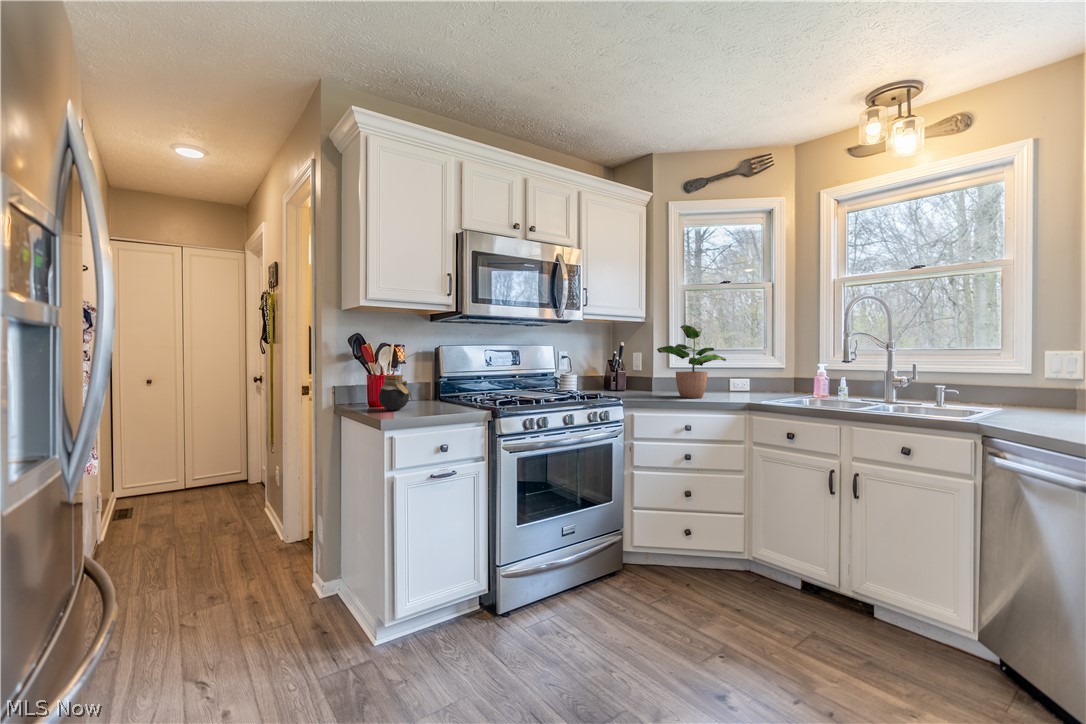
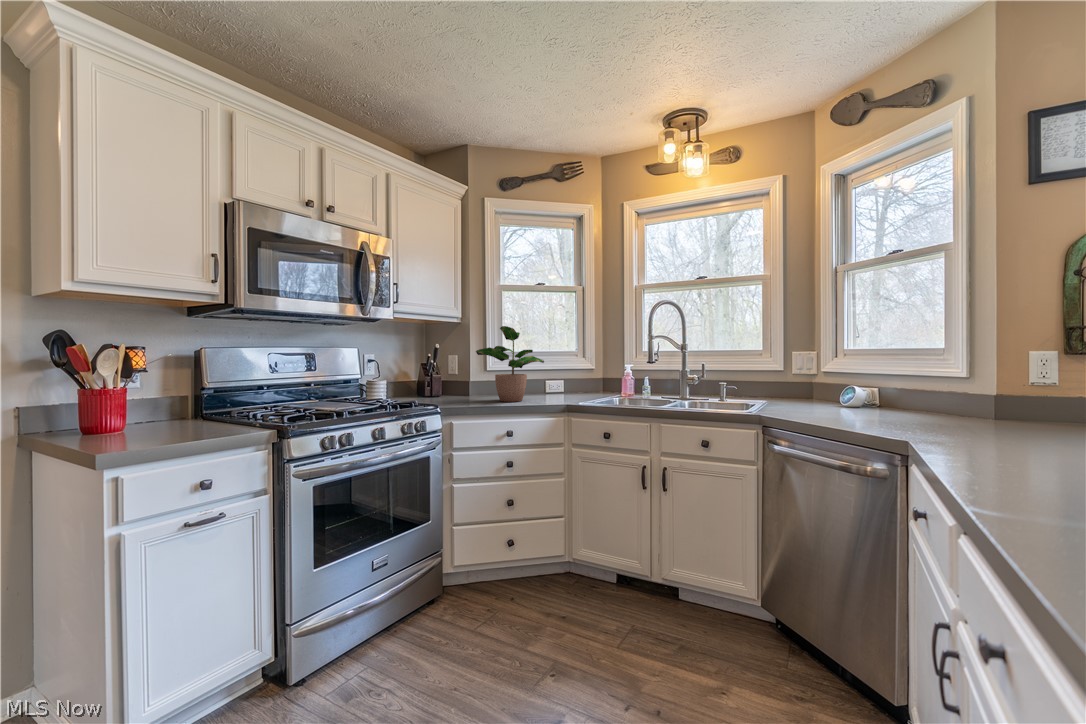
jar: present [379,375,413,410] -> none [95,388,154,438]

